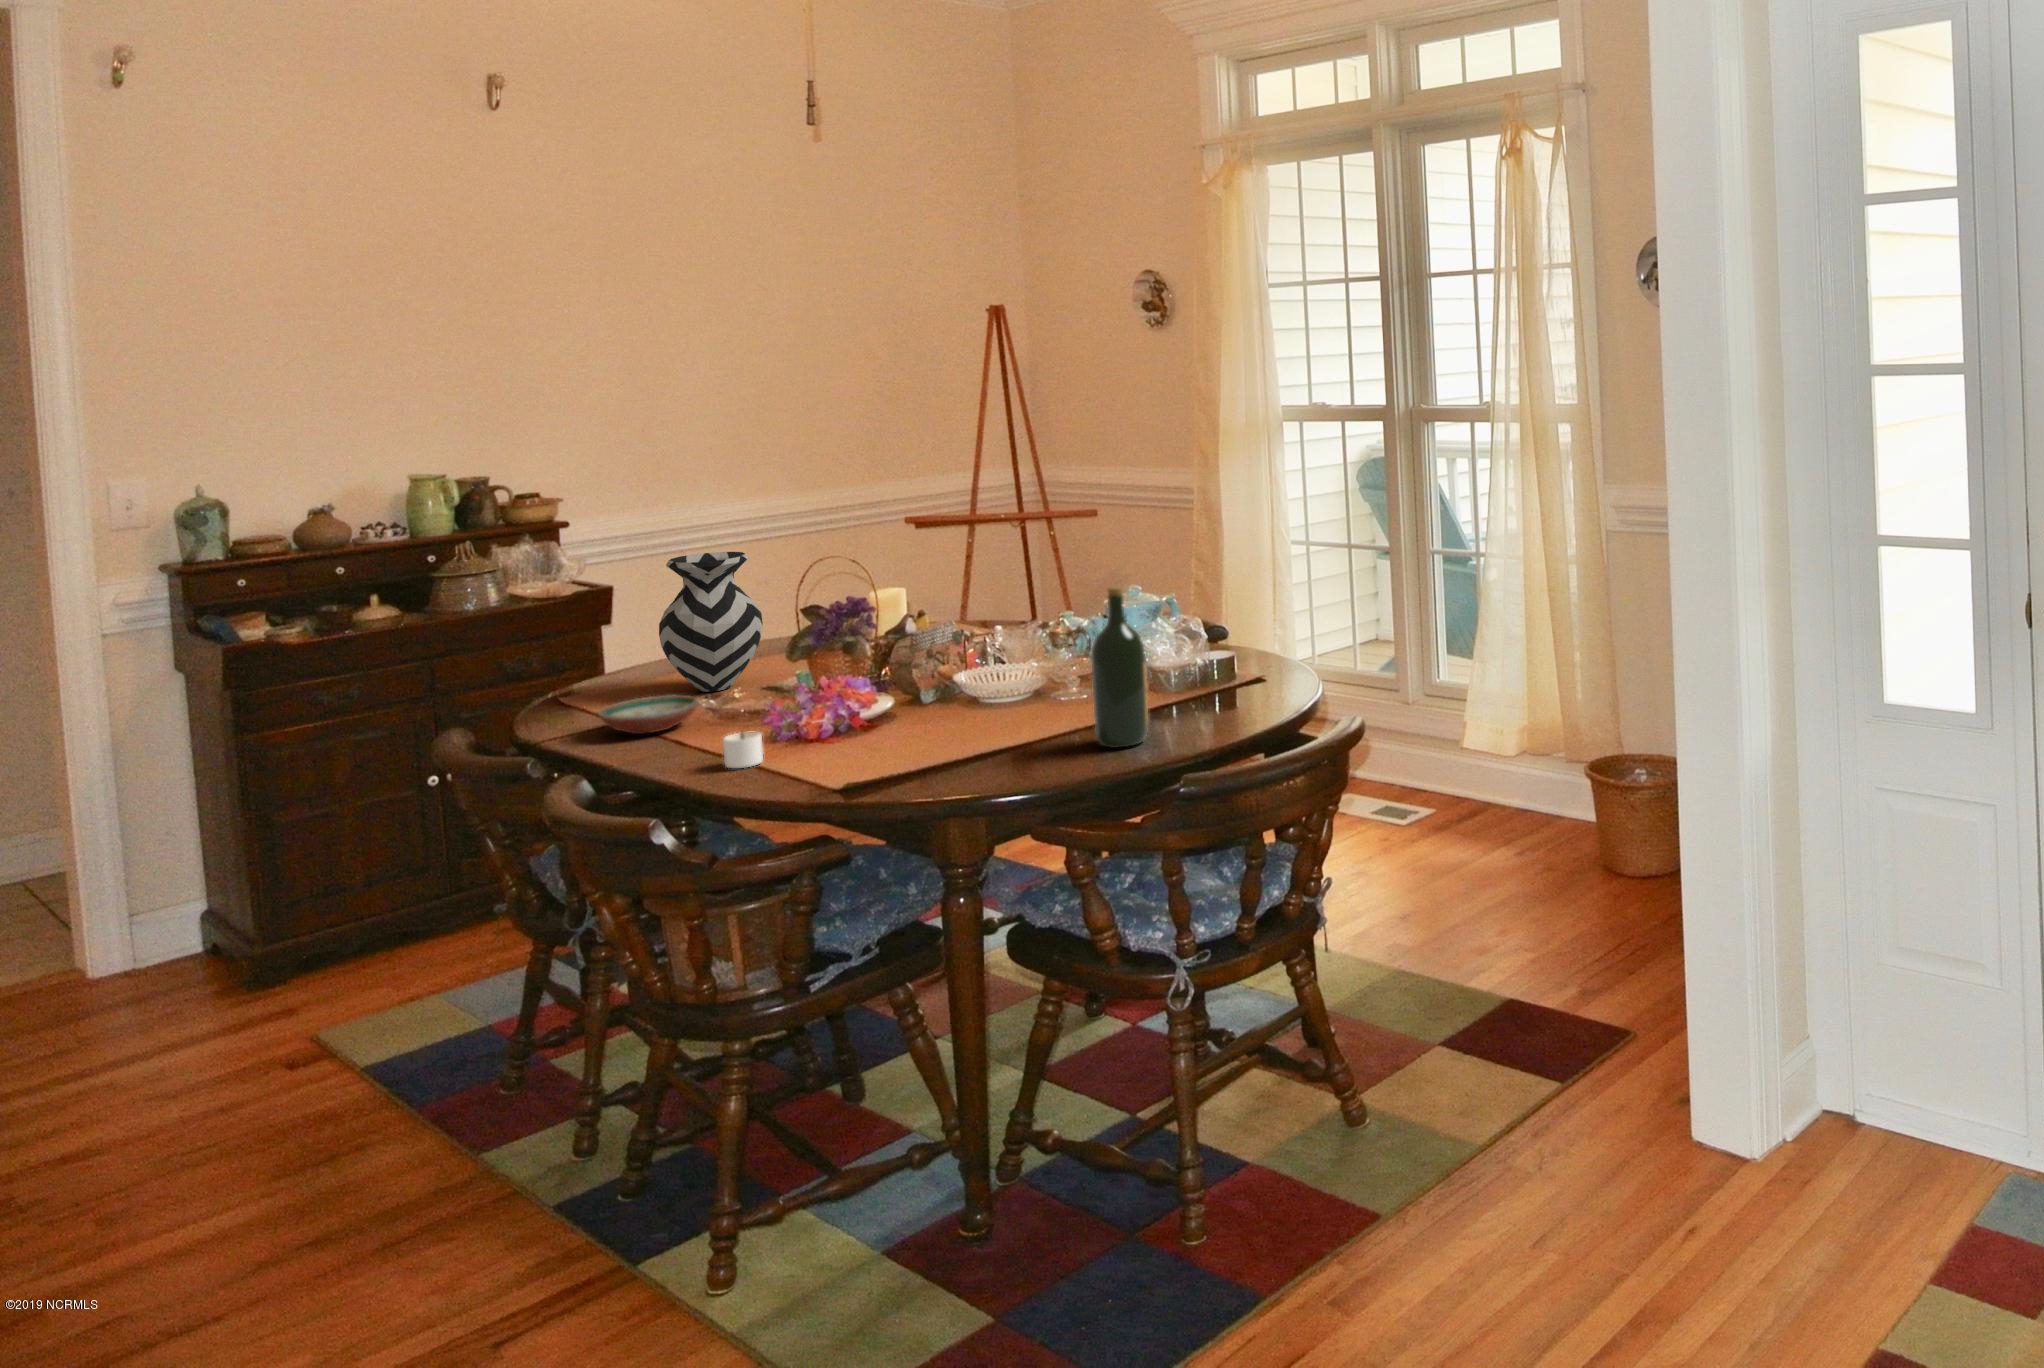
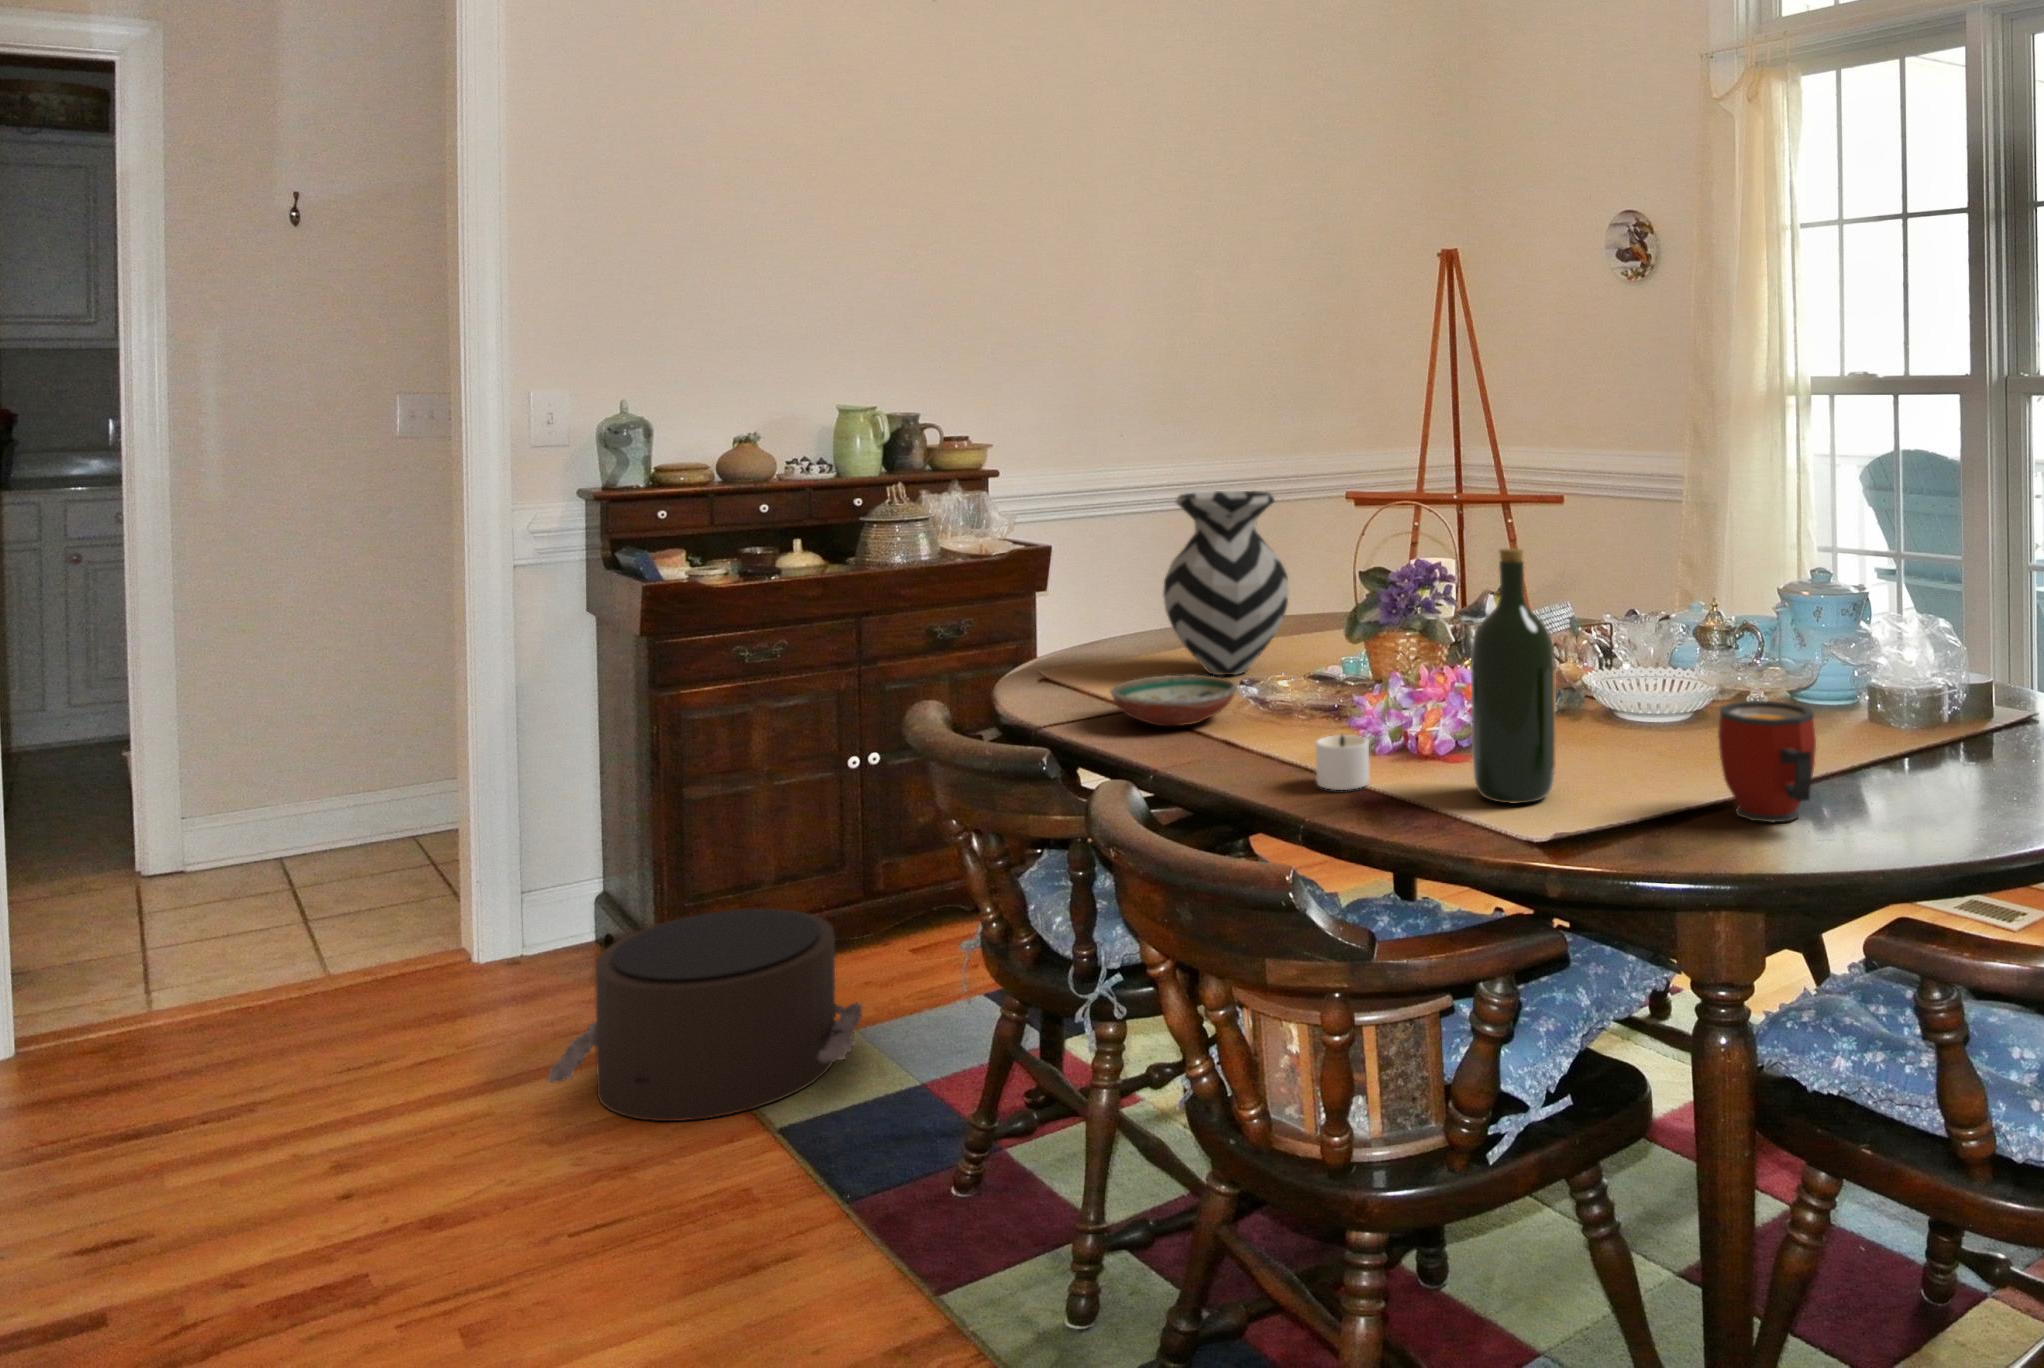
wine bottle: present [1091,587,1148,748] -> present [1471,548,1556,803]
mug: none [977,691,1039,766] -> present [1718,701,1816,822]
pouf: none [153,902,438,1070] -> present [547,909,862,1121]

